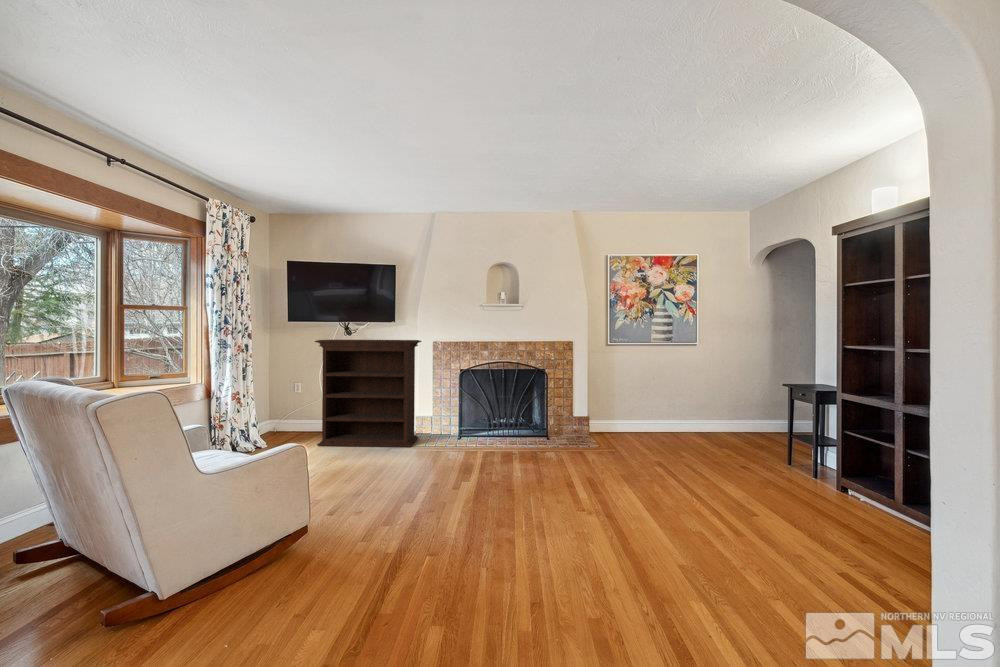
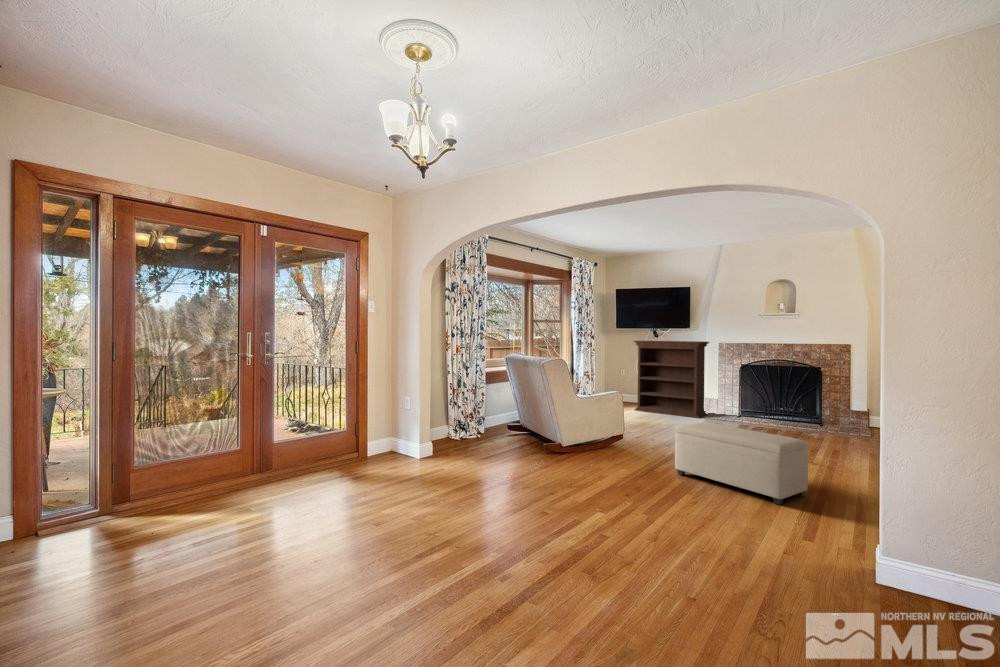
ottoman: none [420,485,628,637] -> present [675,422,808,505]

